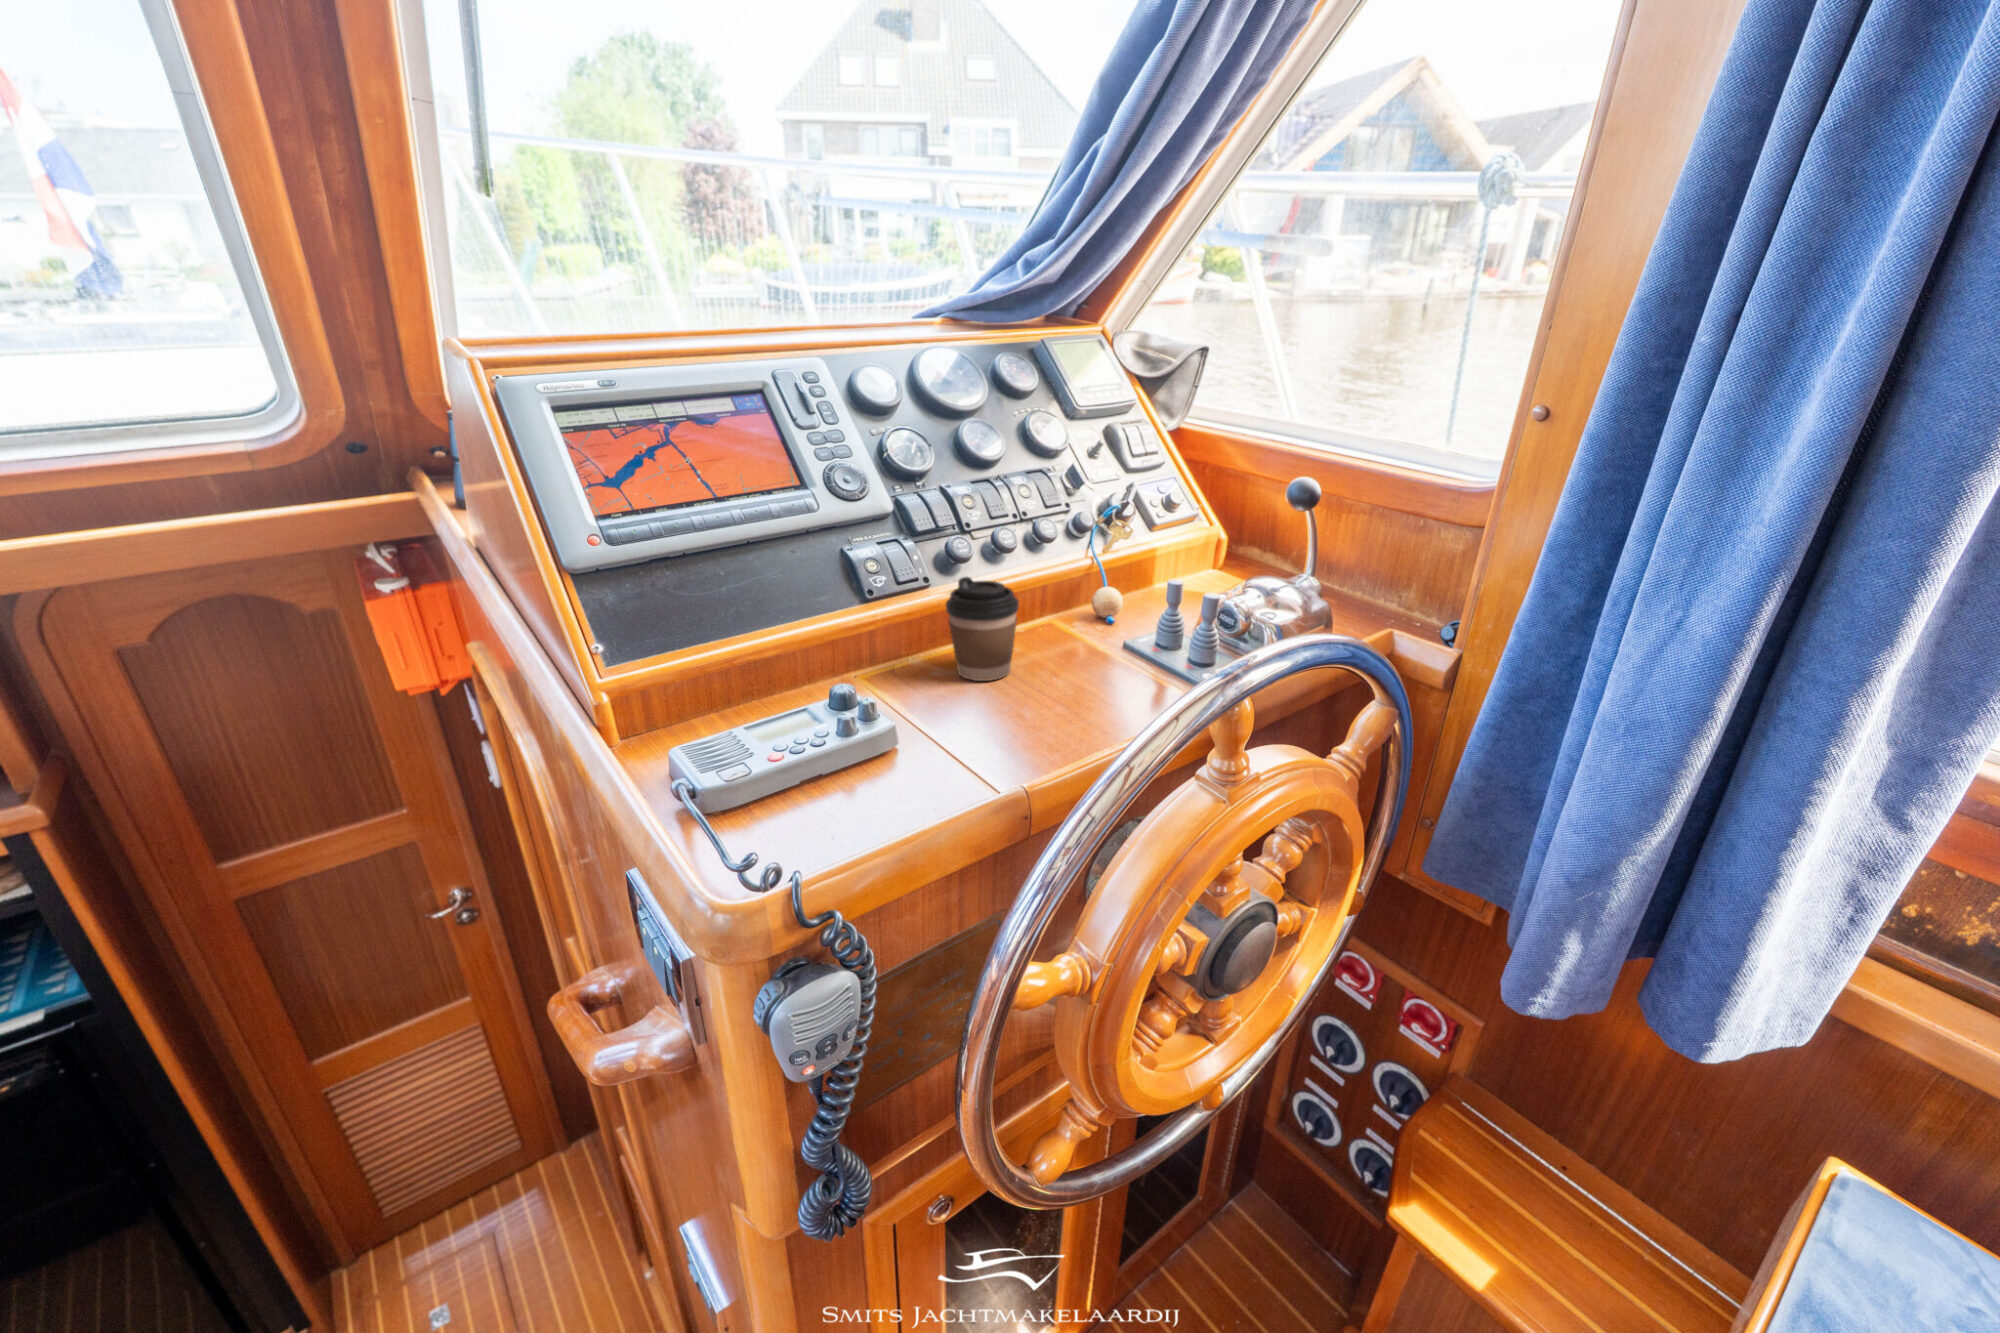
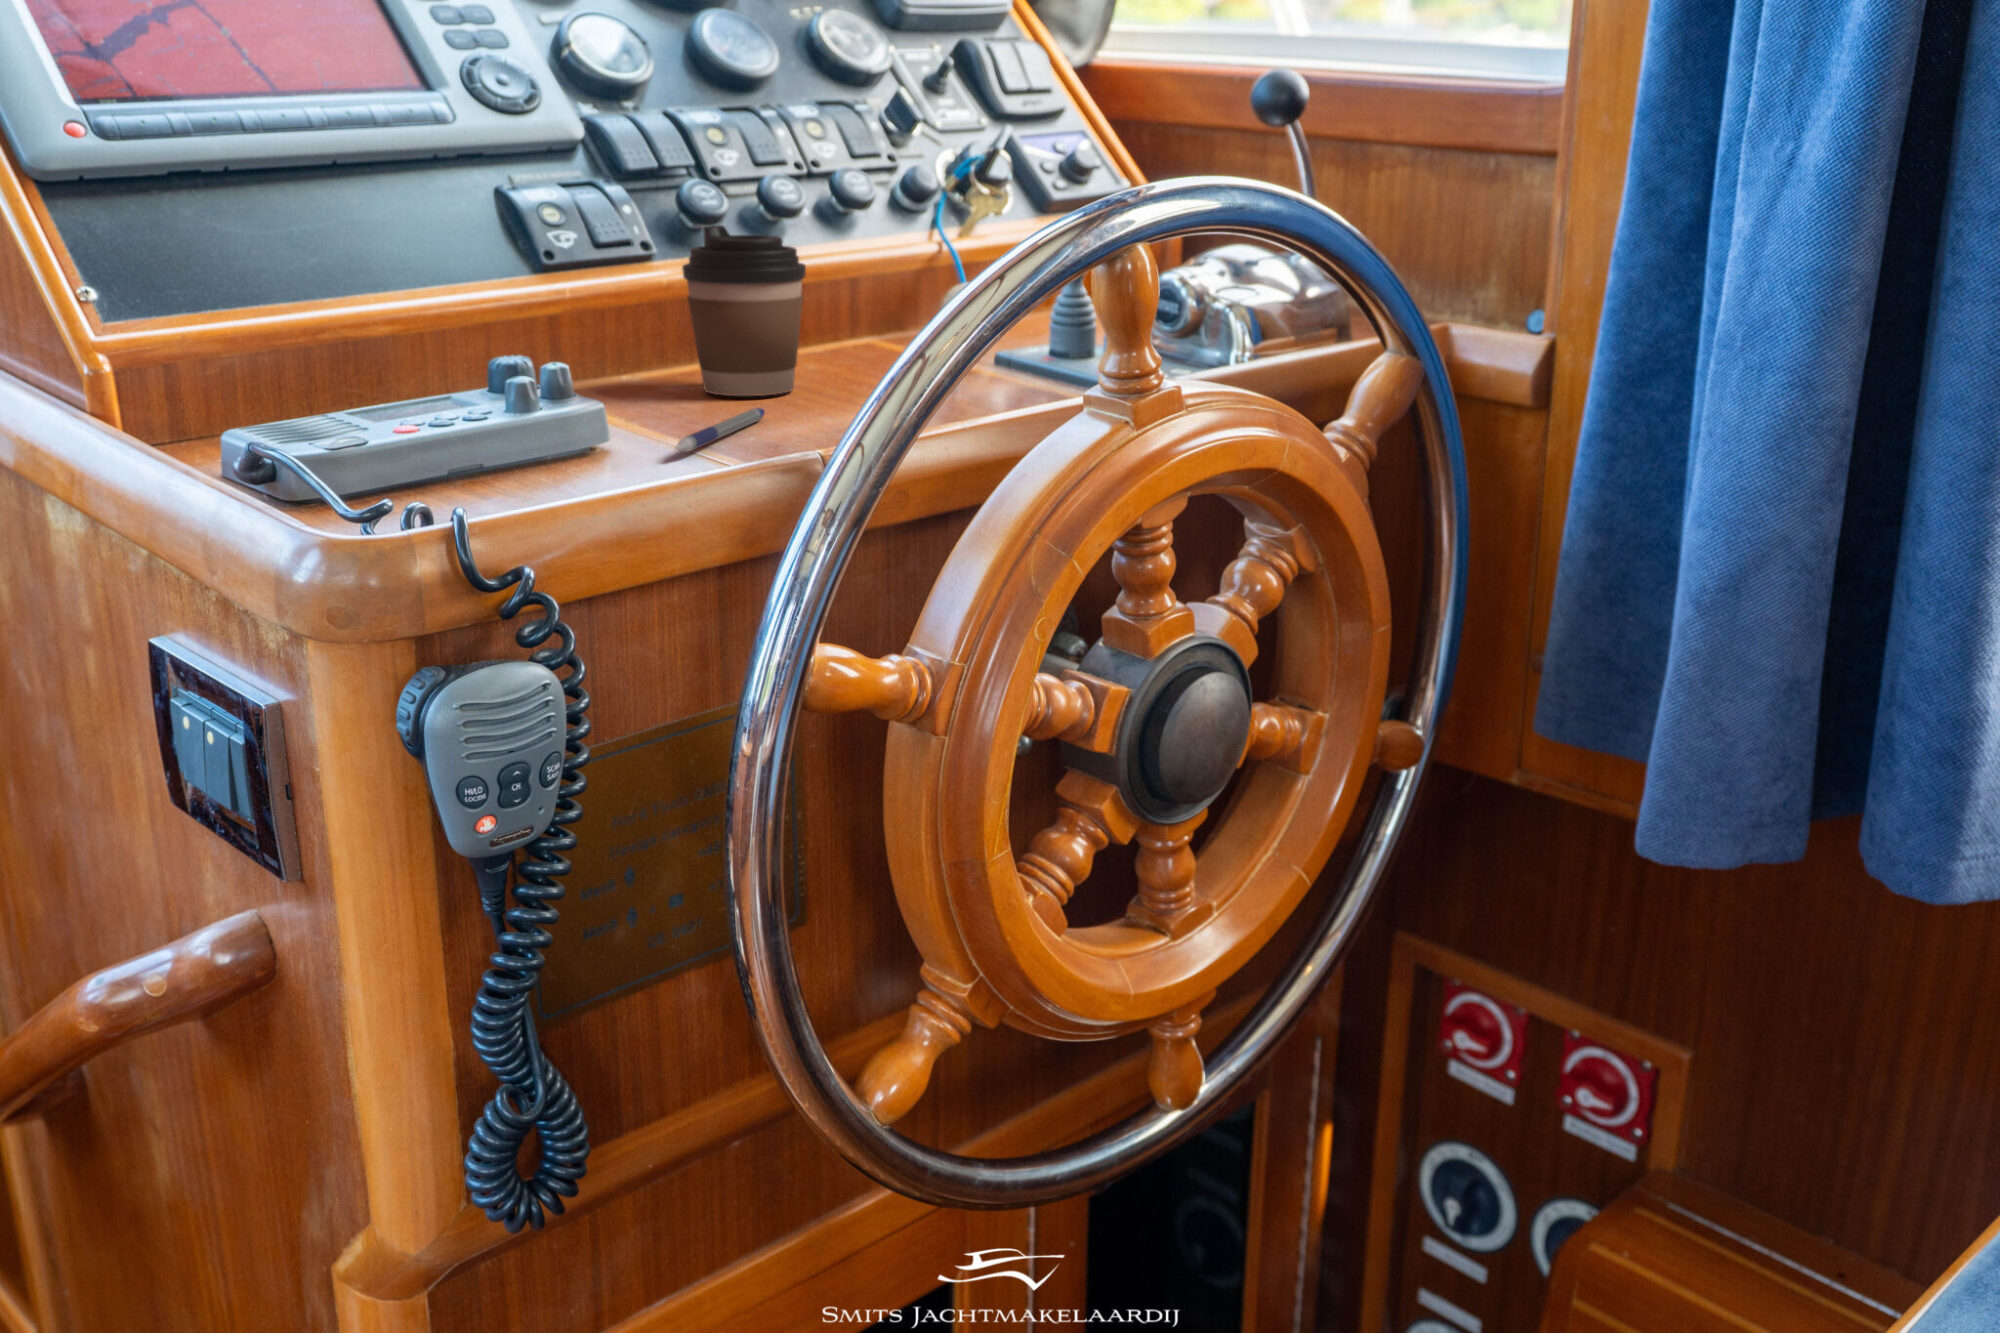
pen: none [933,704,993,767] -> present [675,408,765,452]

